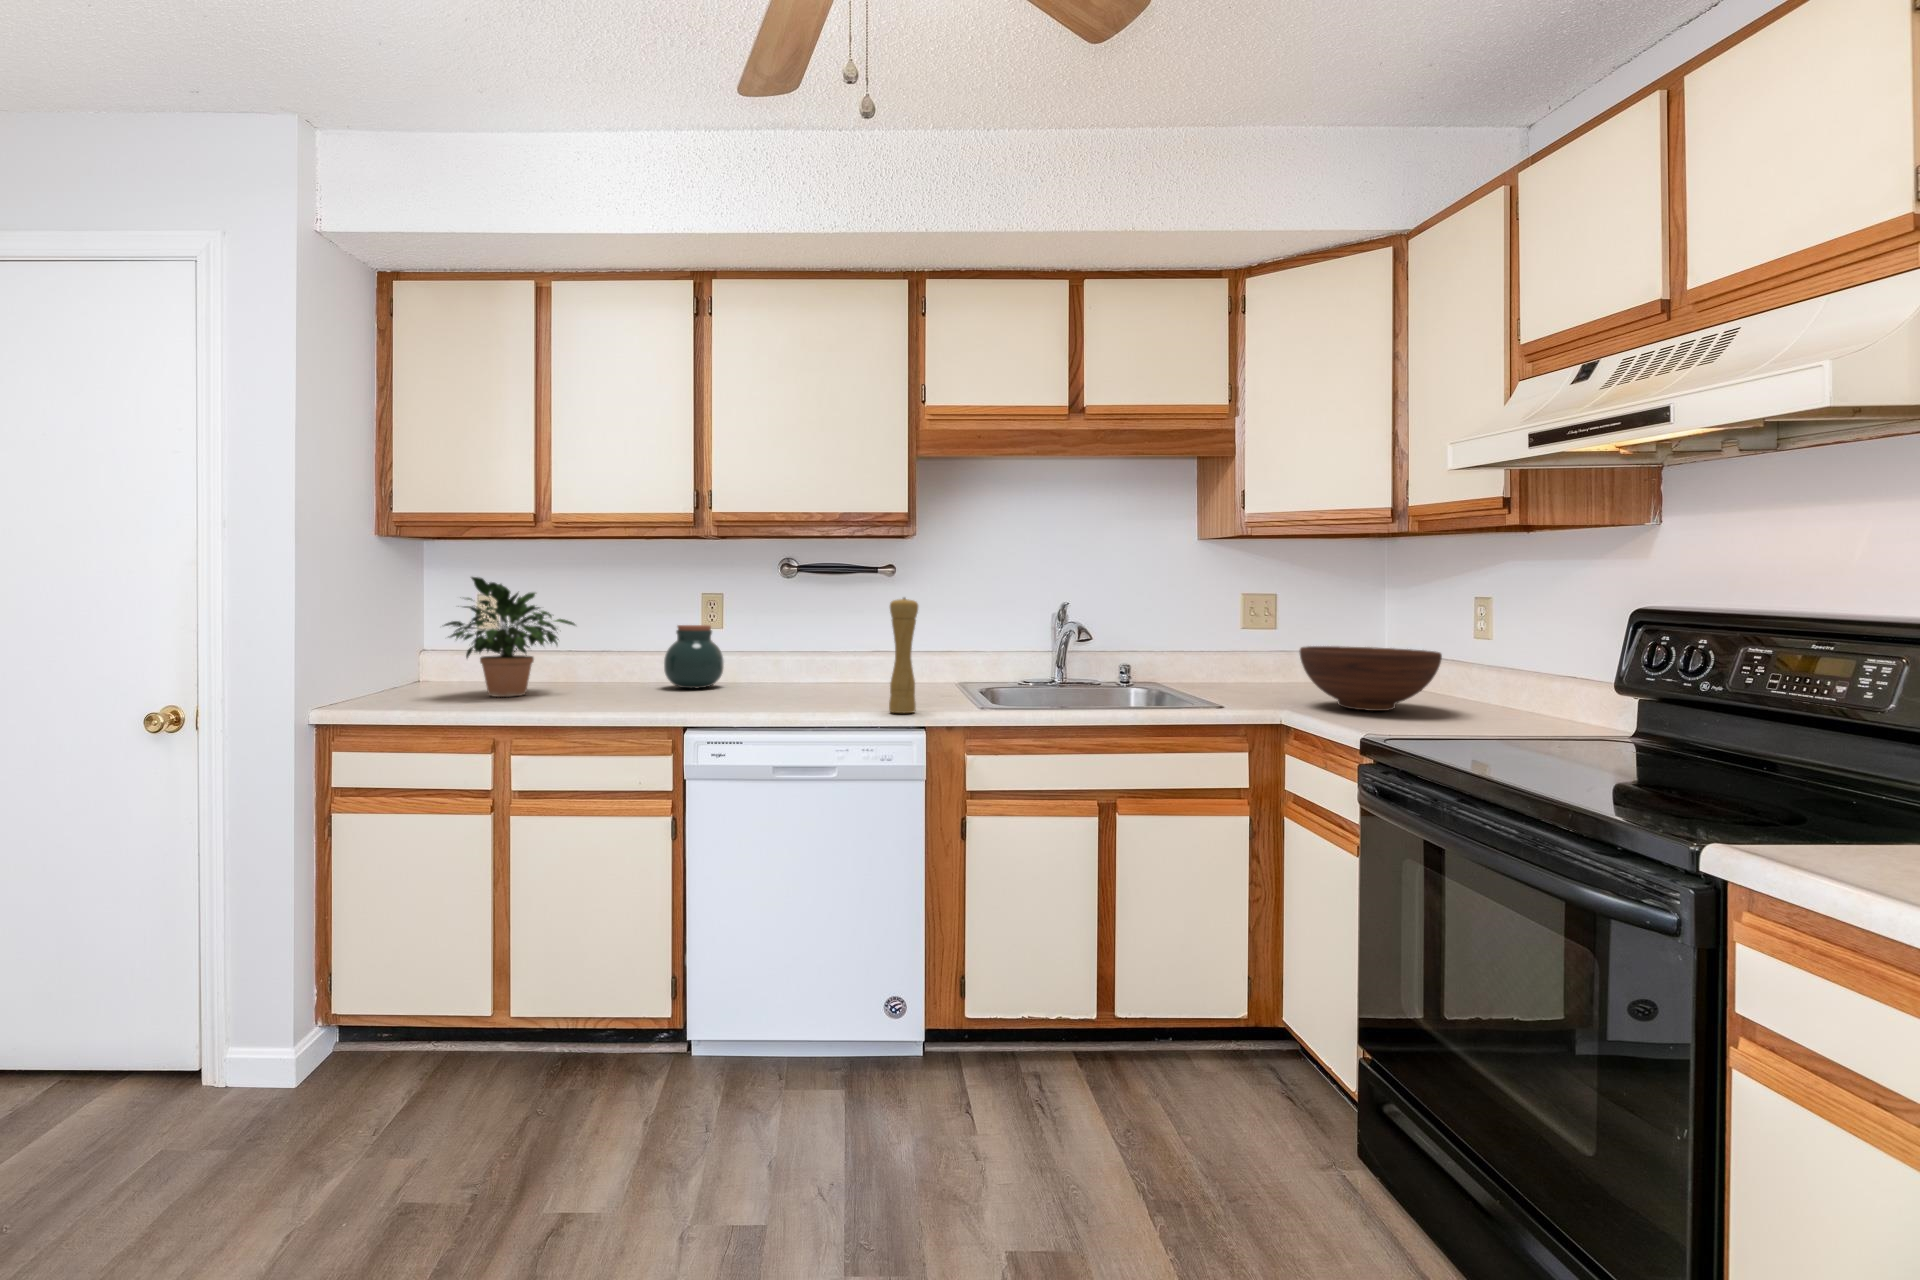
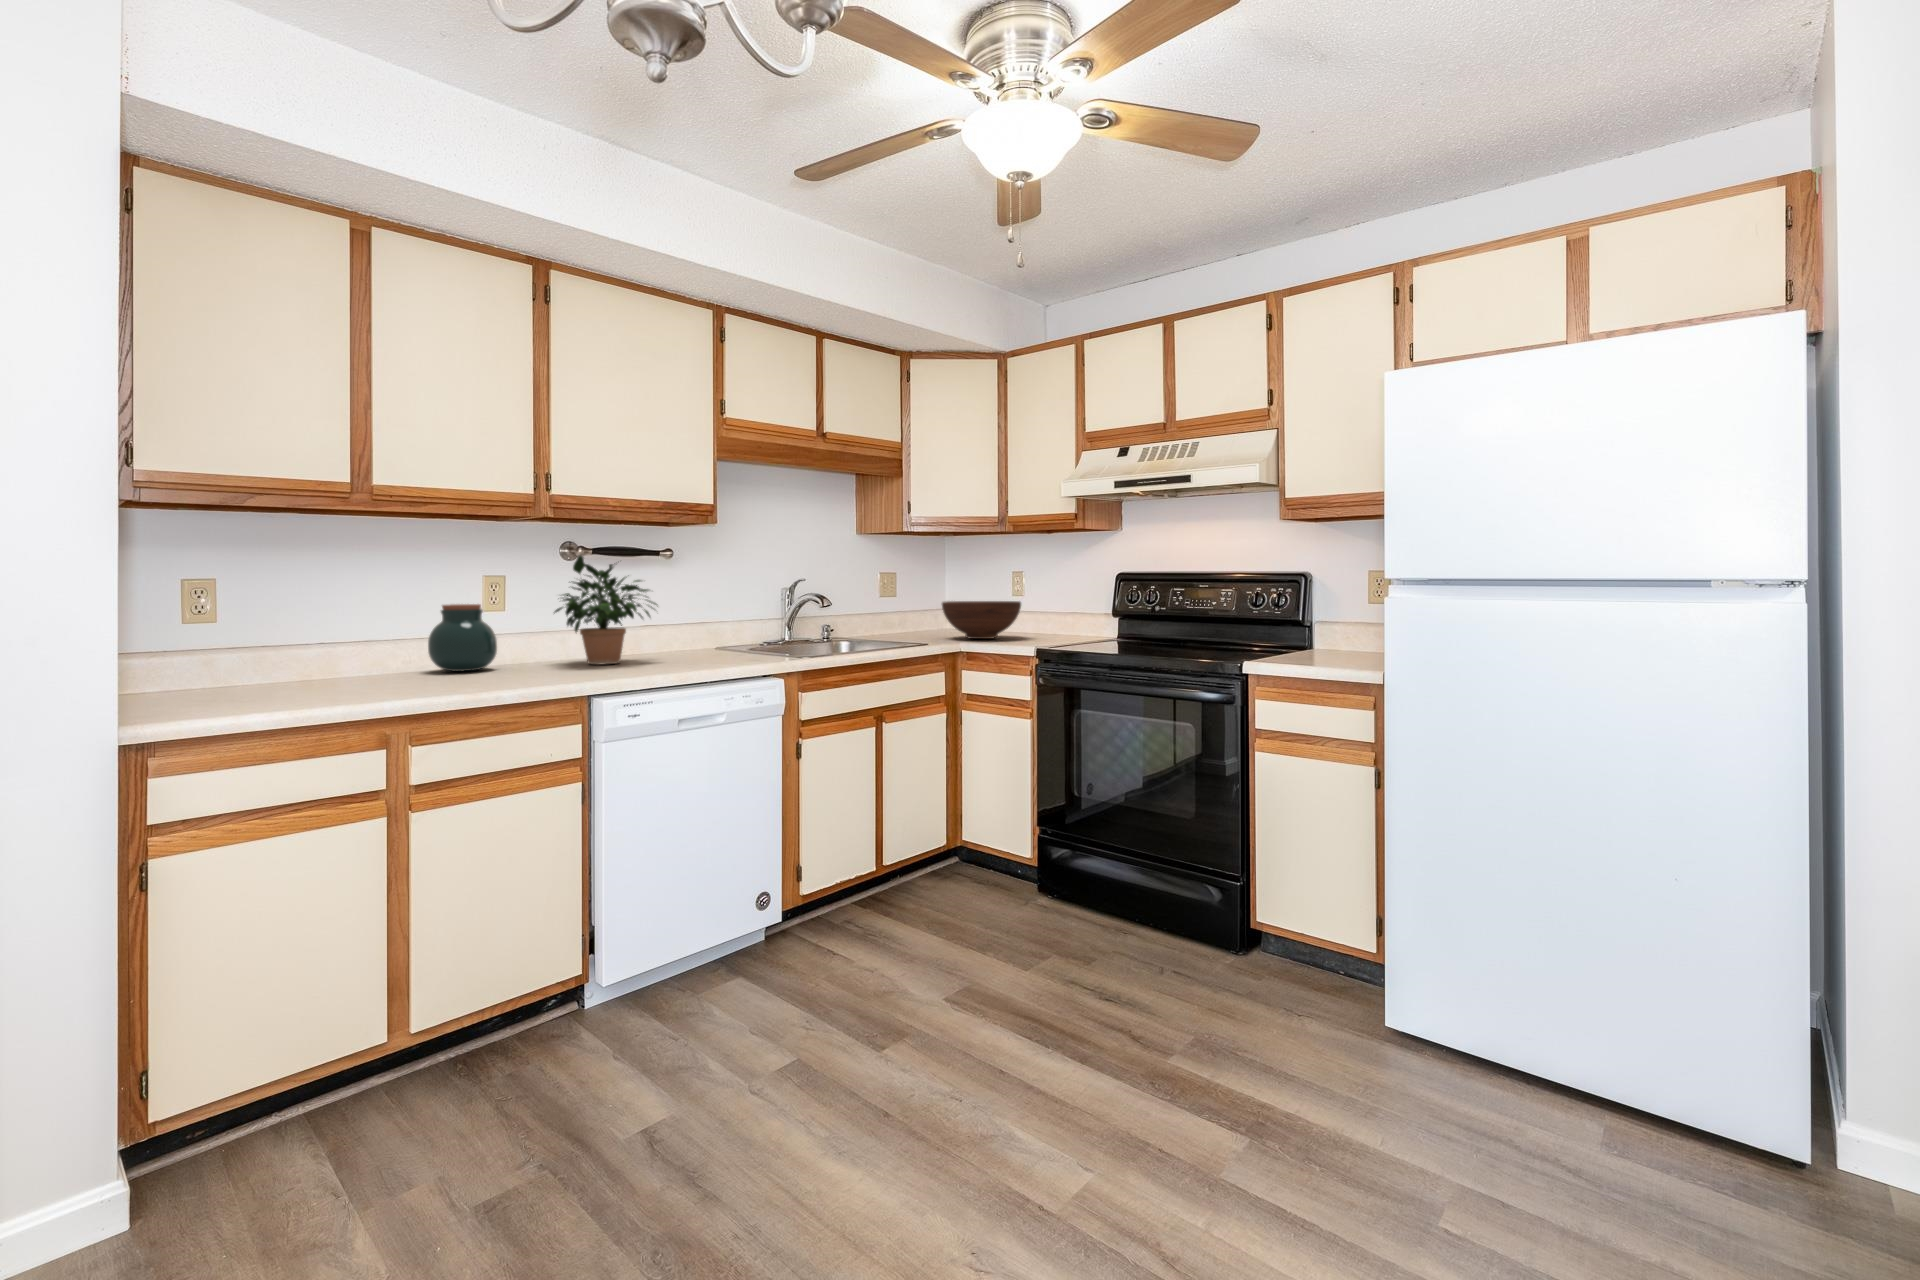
potted plant: present [444,577,575,697] -> present [555,556,658,665]
pepper mill: present [889,598,918,713] -> none [745,571,769,664]

